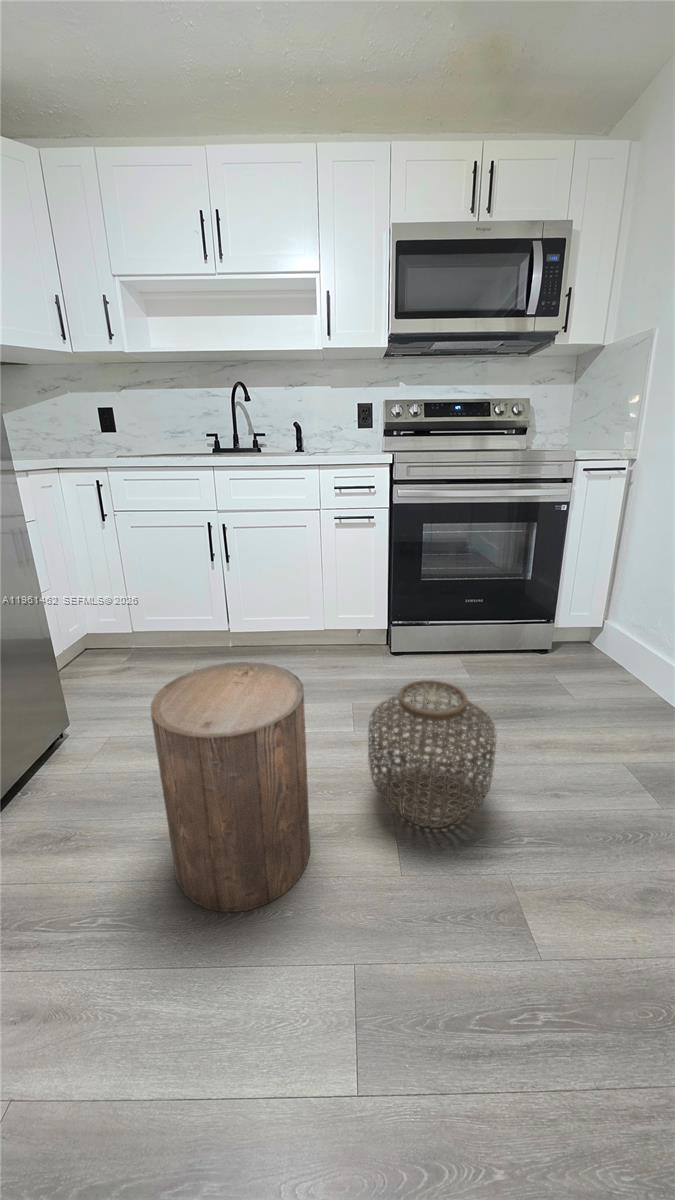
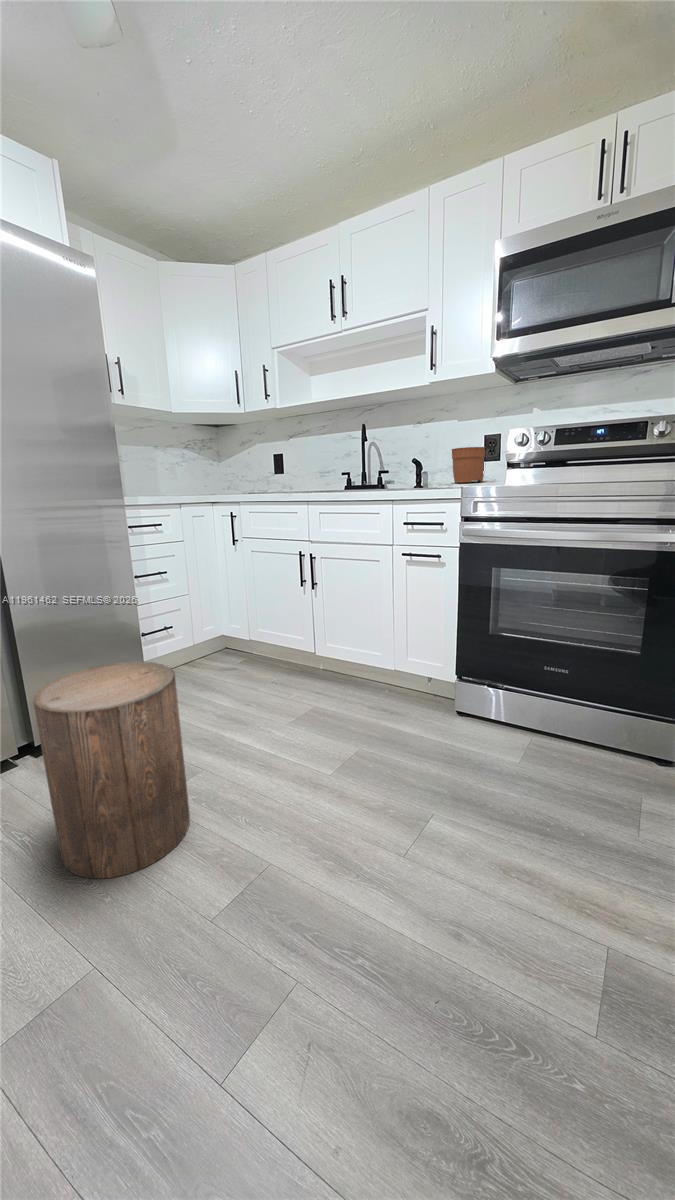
plant pot: none [328,398,361,447] -> present [452,447,488,483]
woven basket: present [368,680,497,828] -> none [222,726,364,899]

